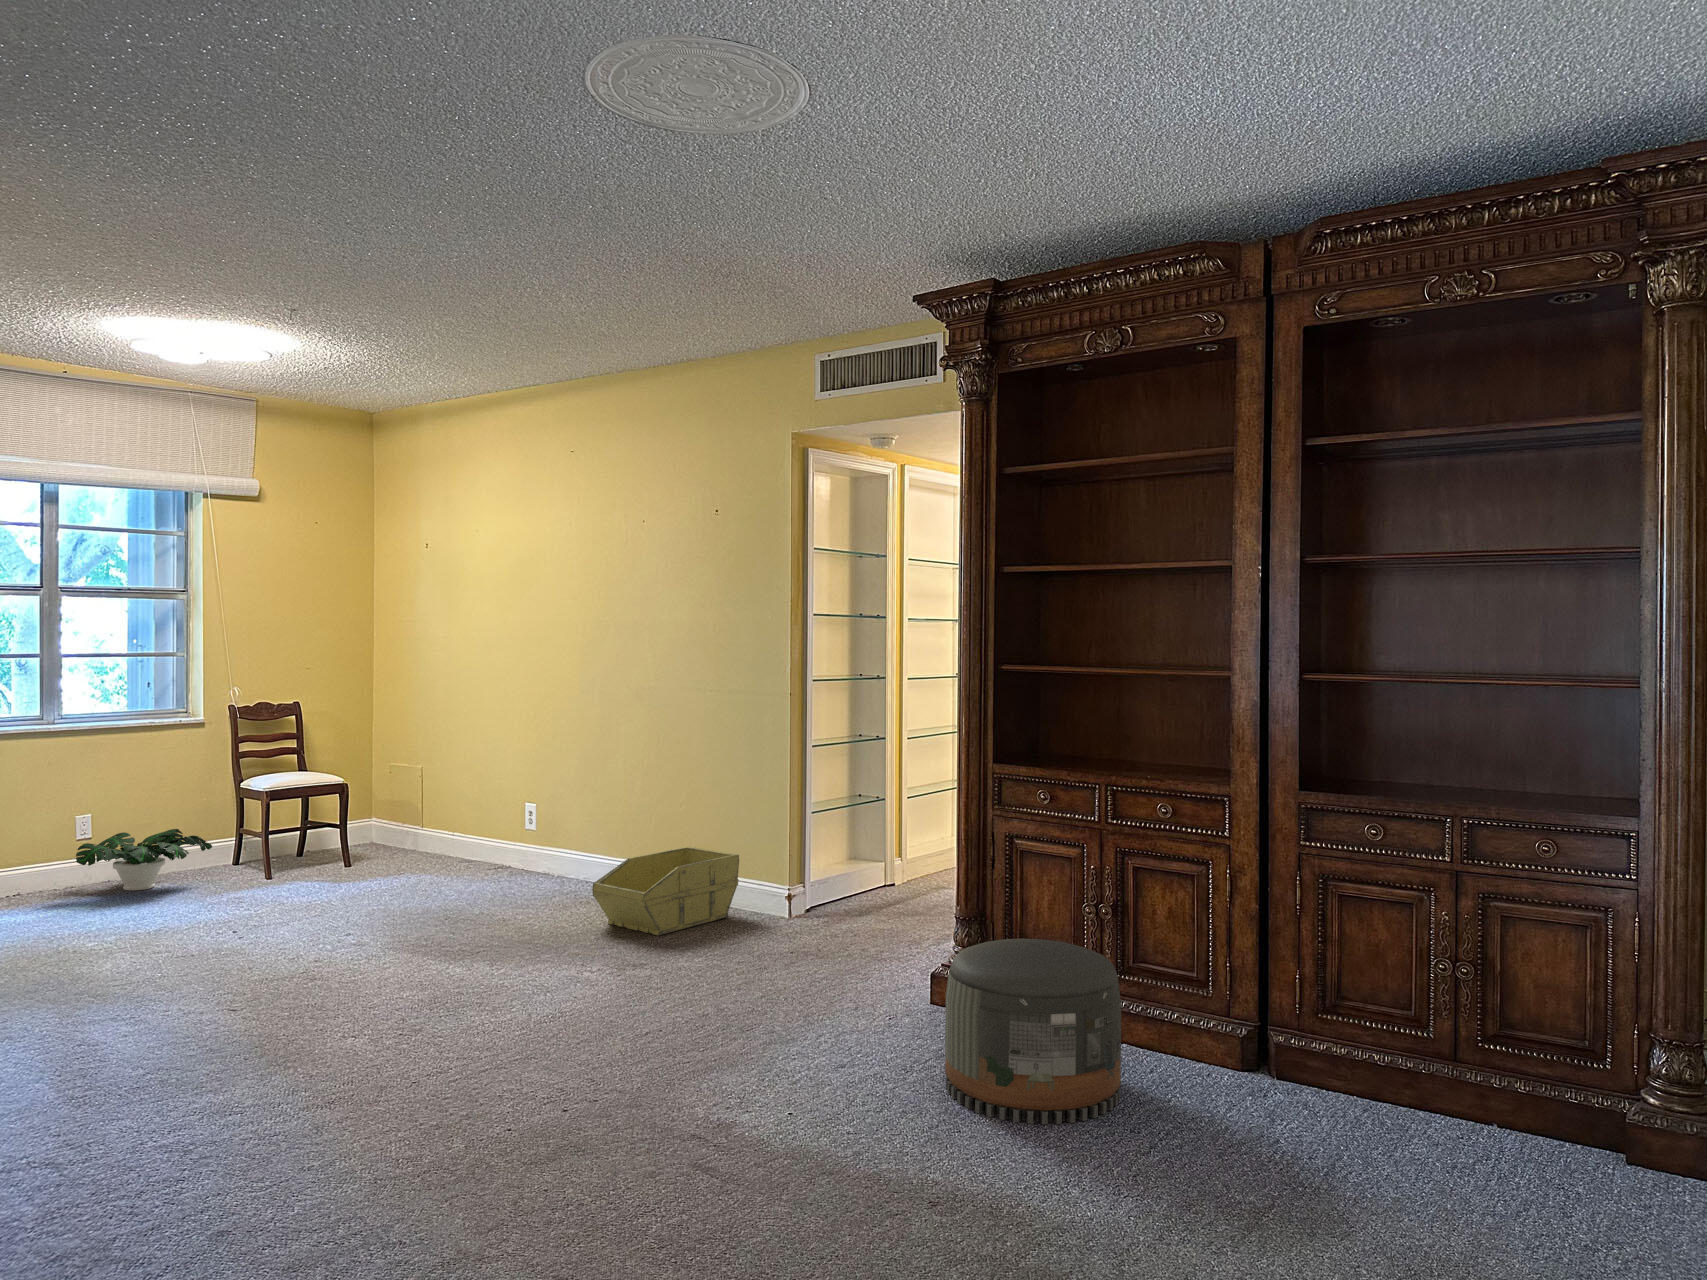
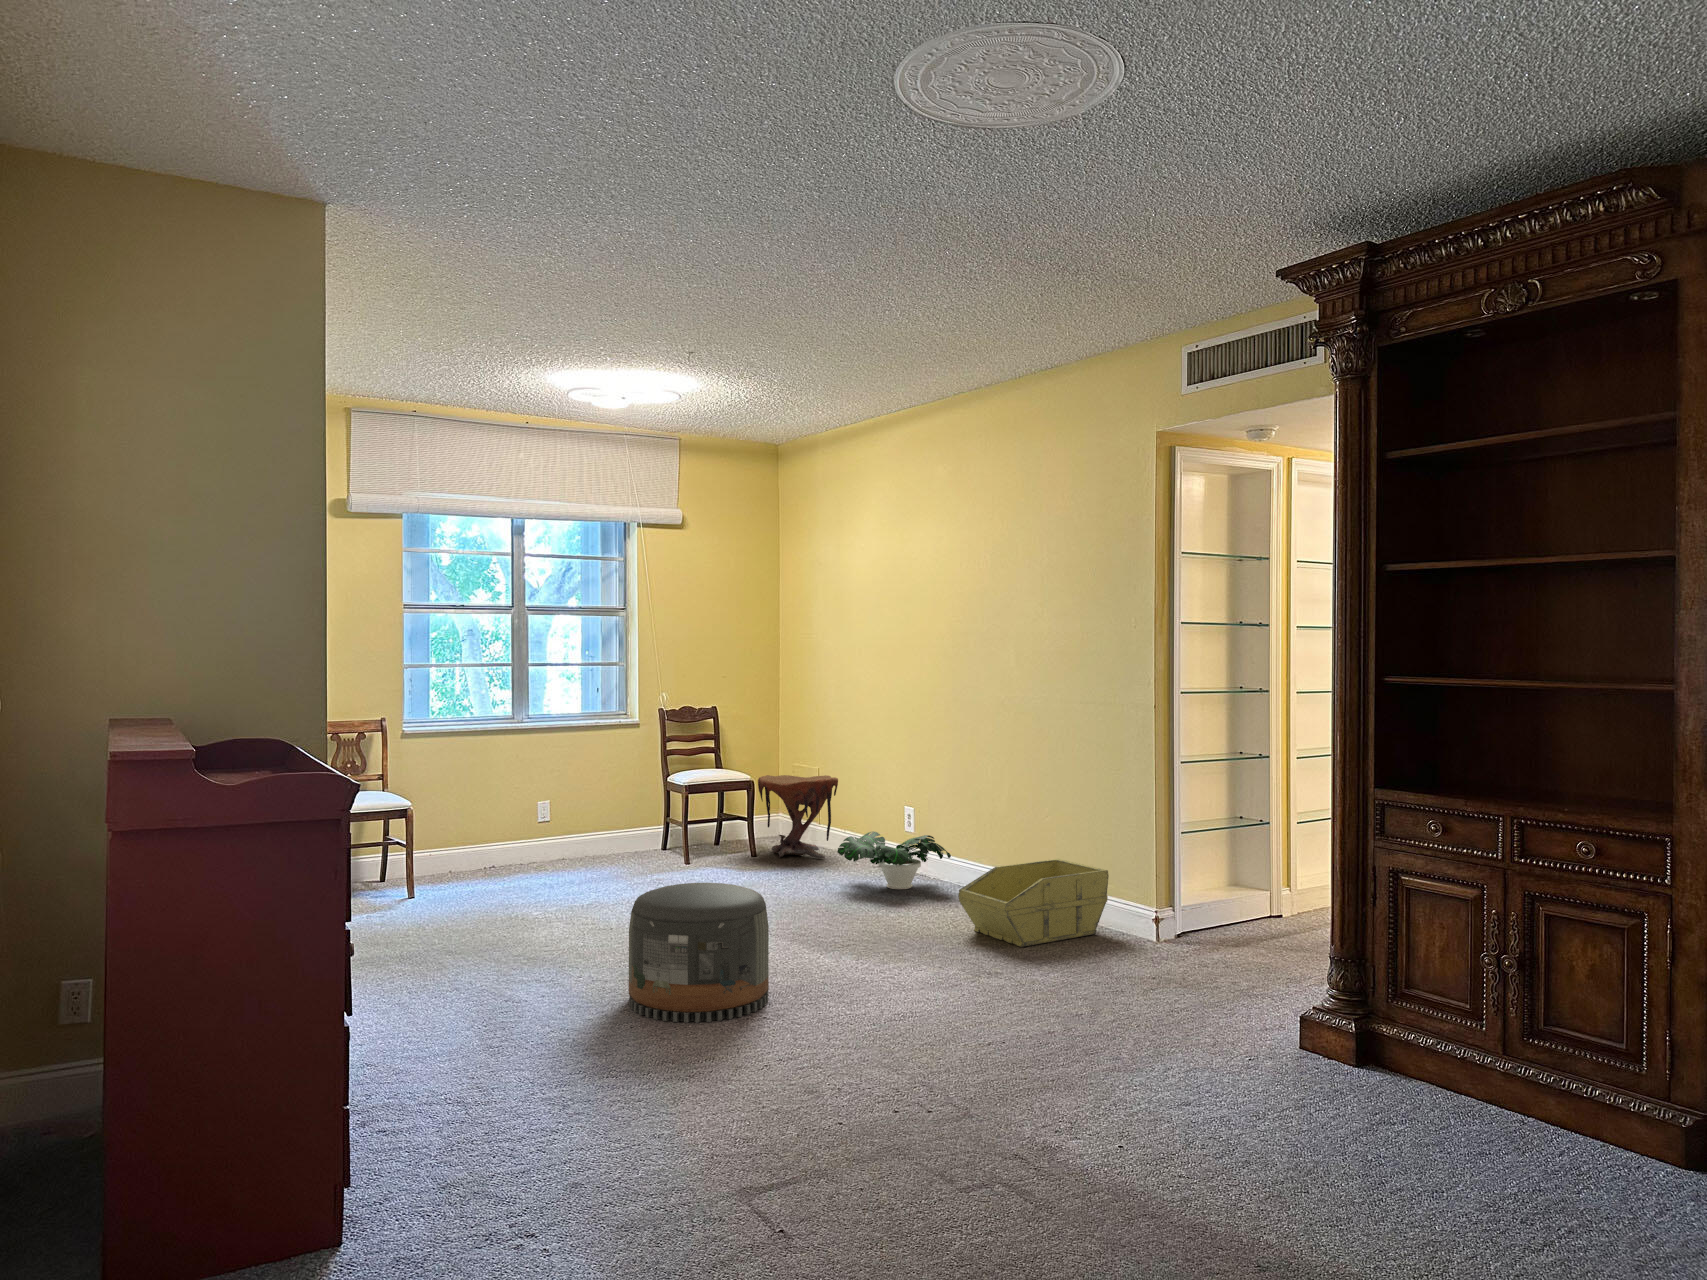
side table: none [354,773,446,863] -> present [758,775,838,859]
potted plant: present [76,829,212,891] -> present [837,831,951,889]
pouf: present [945,939,1121,1124] -> present [629,883,769,1023]

